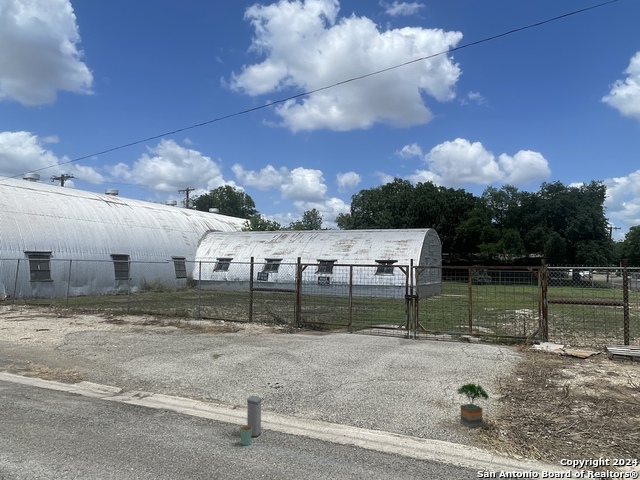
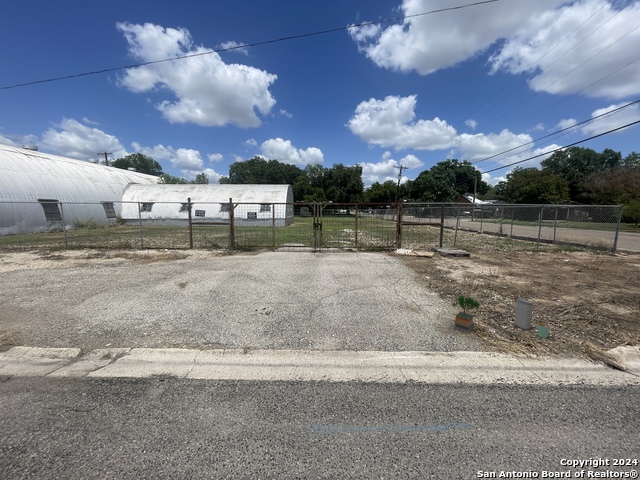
trash can: present [240,396,261,445] -> present [514,299,550,338]

